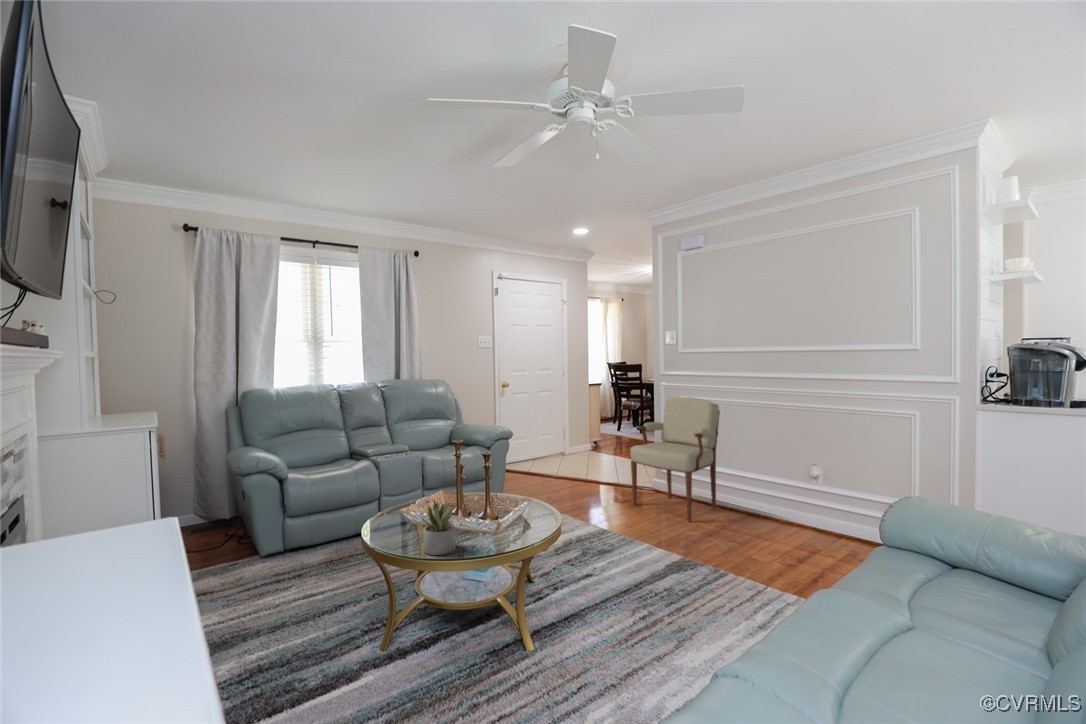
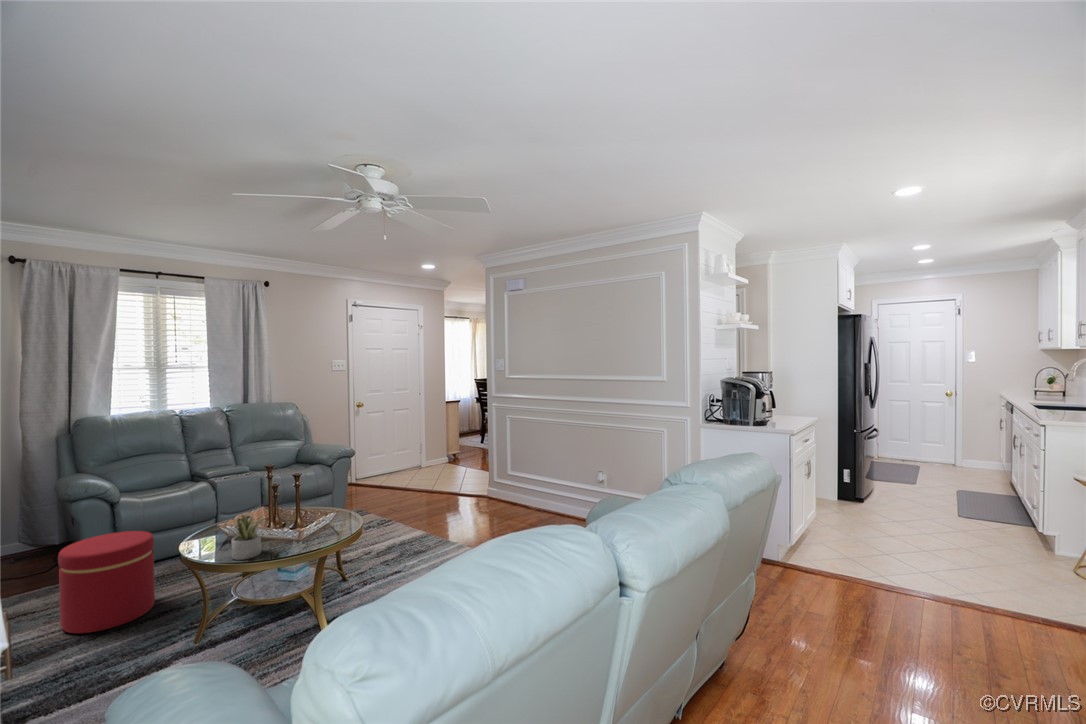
armchair: present [630,397,720,522] -> none [461,416,535,522]
ottoman: none [236,511,329,624] -> present [58,531,155,633]

